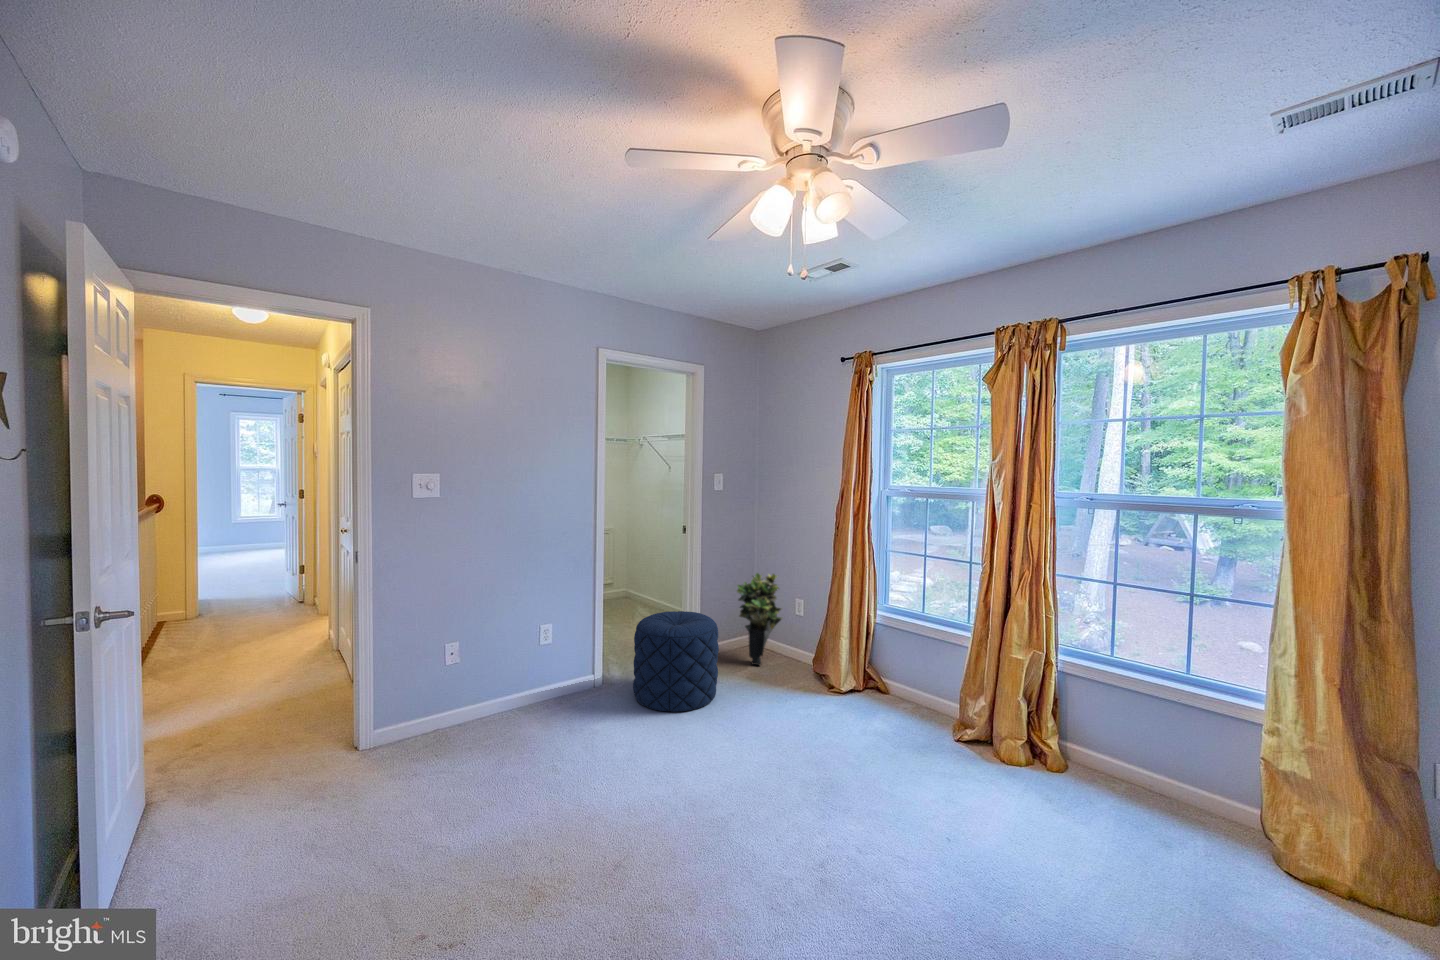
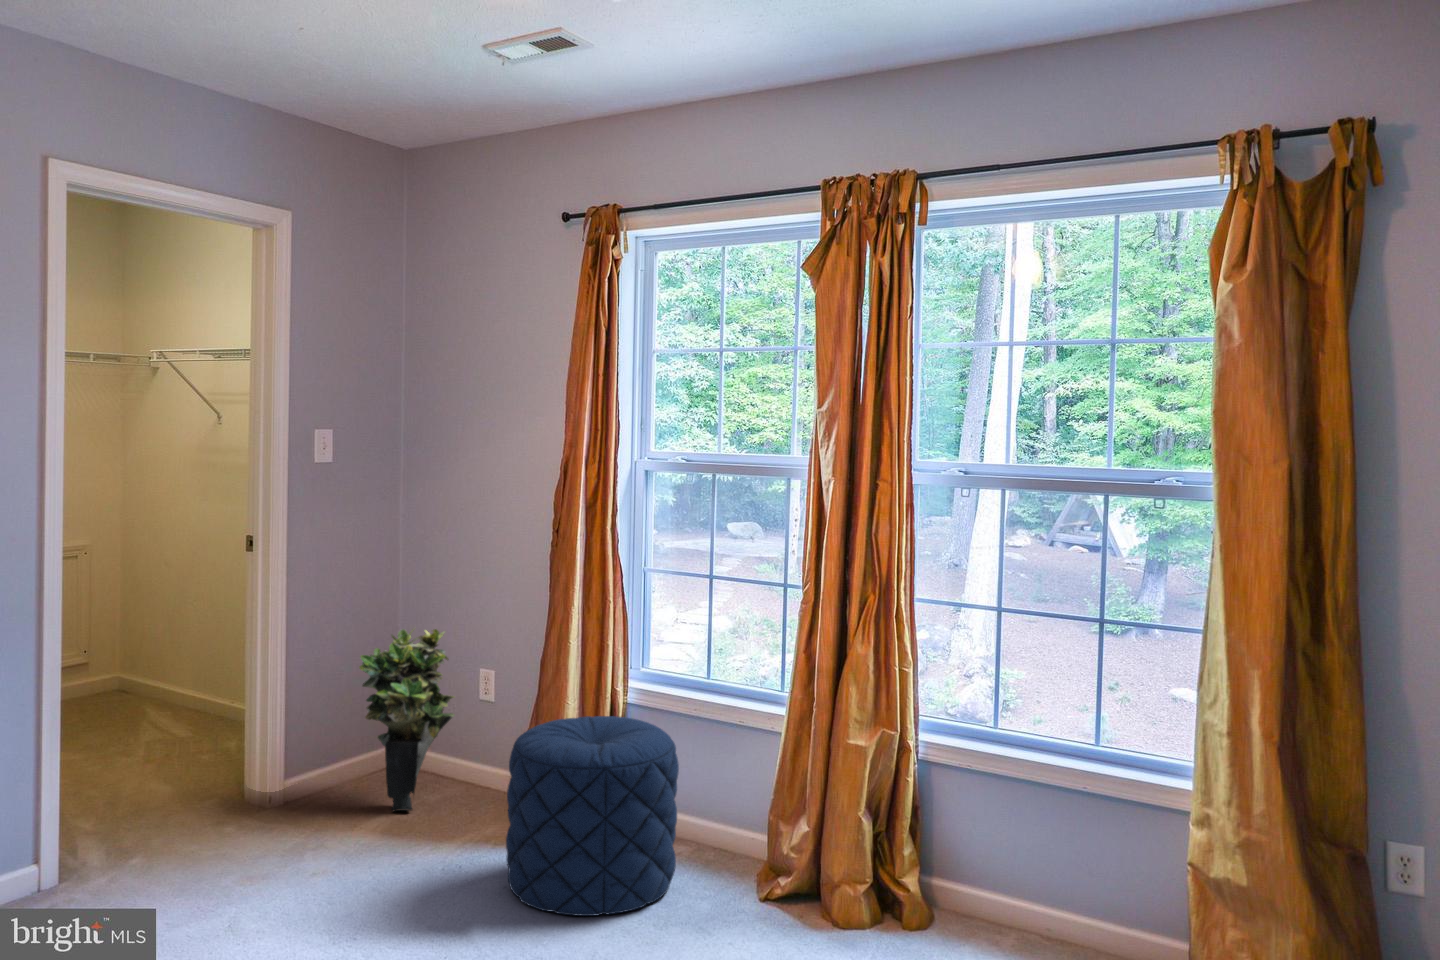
pouf: present [633,611,719,712] -> present [506,716,679,916]

